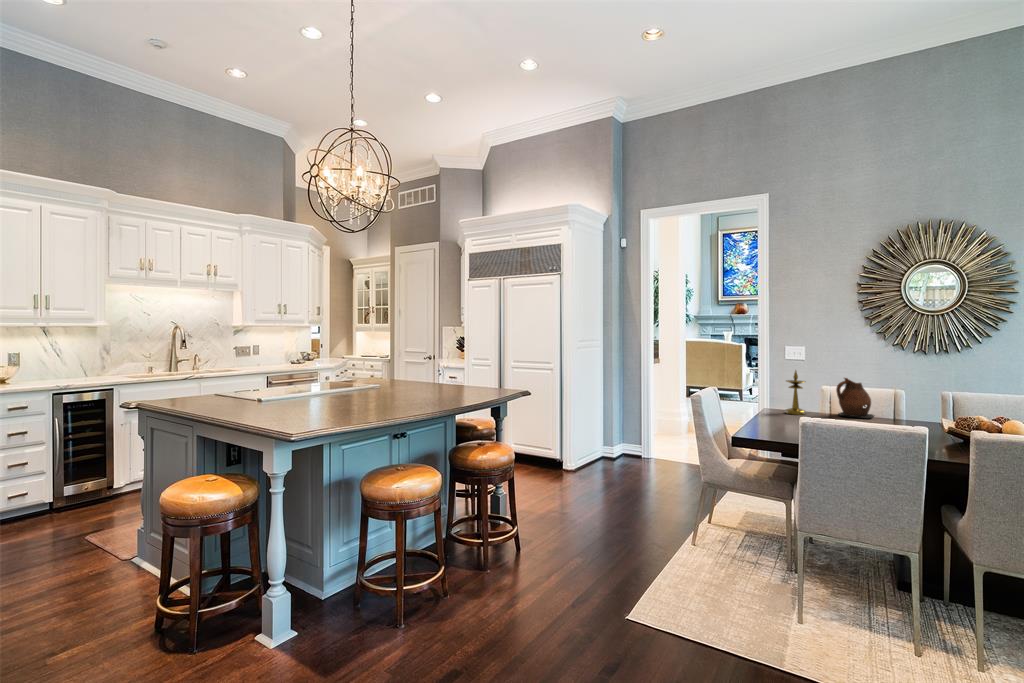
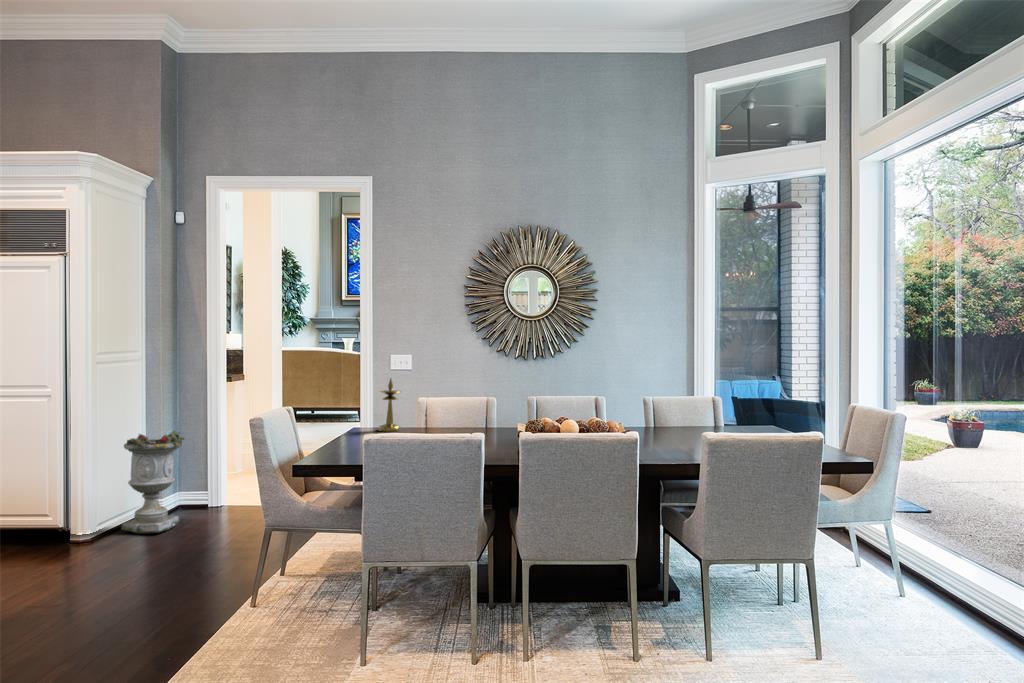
ceramic pitcher: present [836,378,874,418] -> none [432,386,469,432]
planter: none [590,402,628,471] -> present [122,431,184,534]

